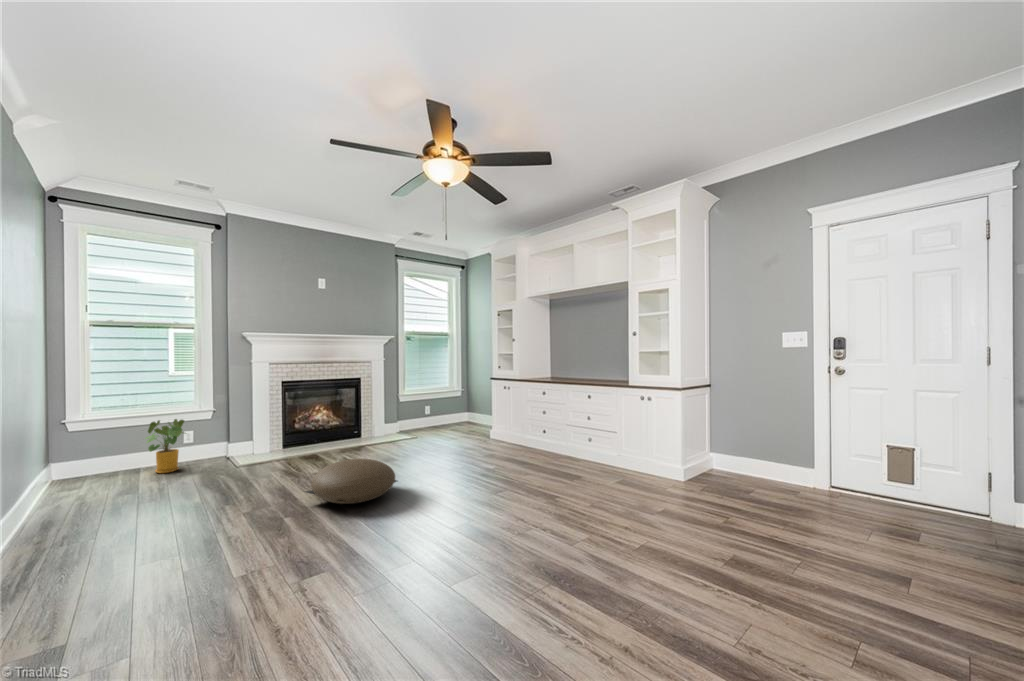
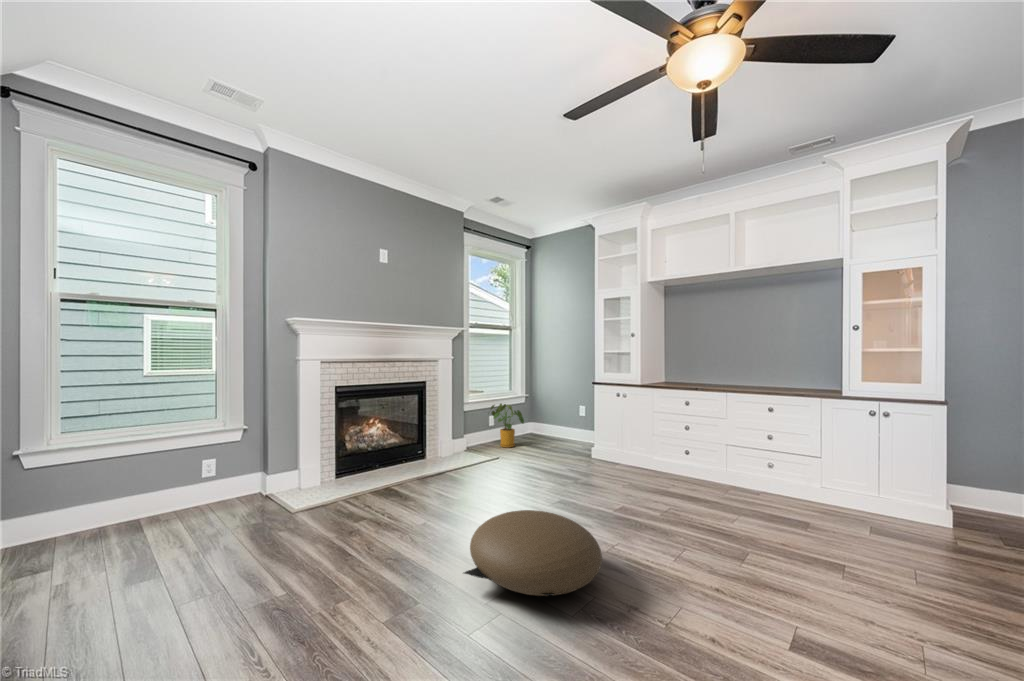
house plant: present [146,419,184,473] -> present [491,404,524,448]

